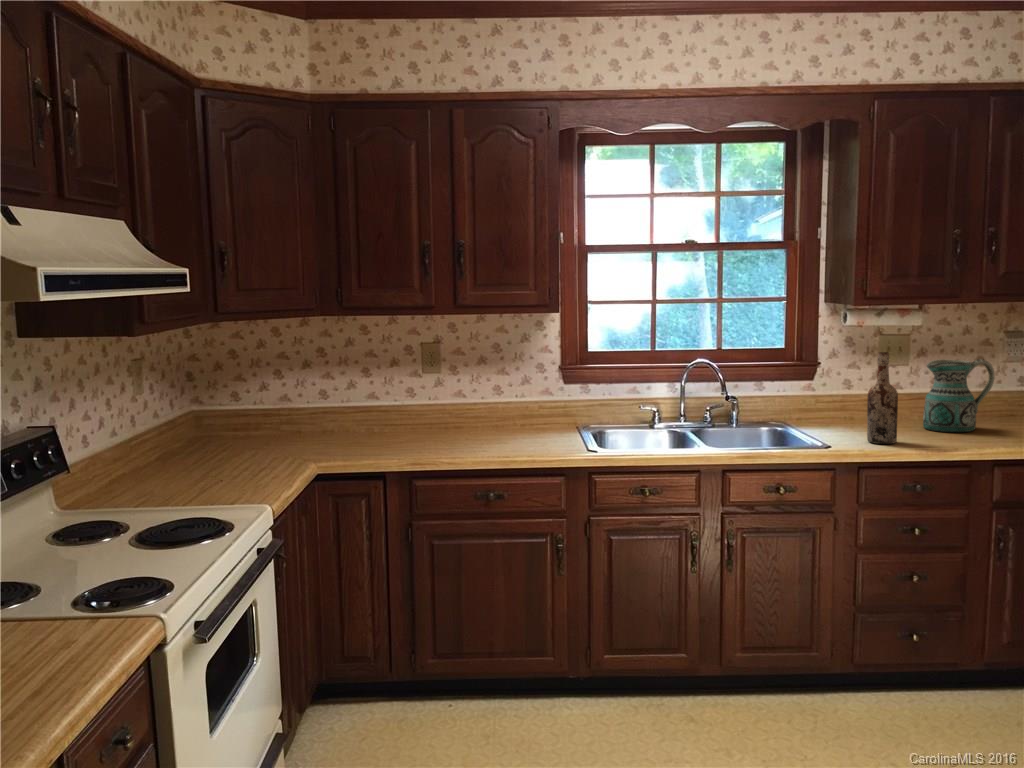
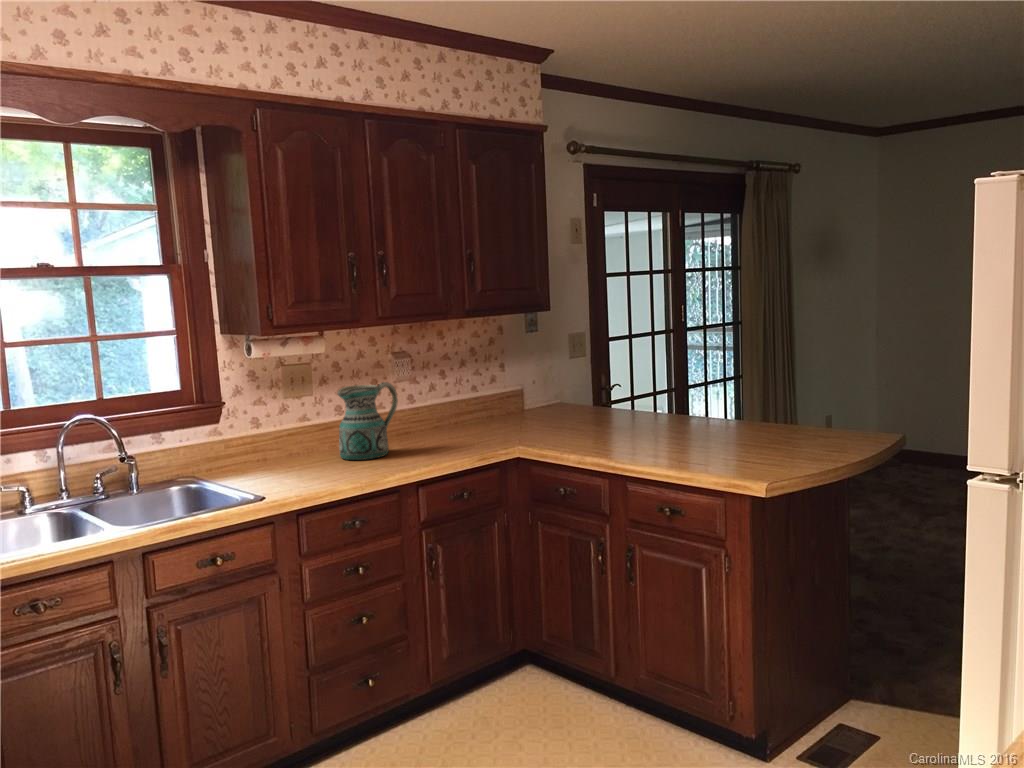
wine bottle: present [867,352,898,444] -> none [294,384,329,485]

